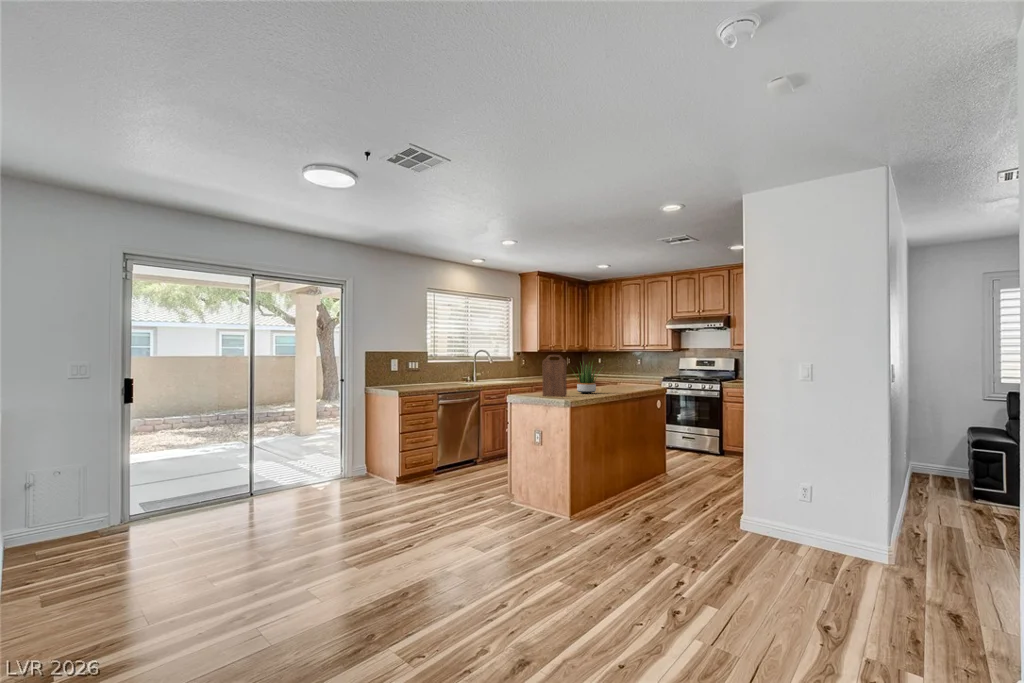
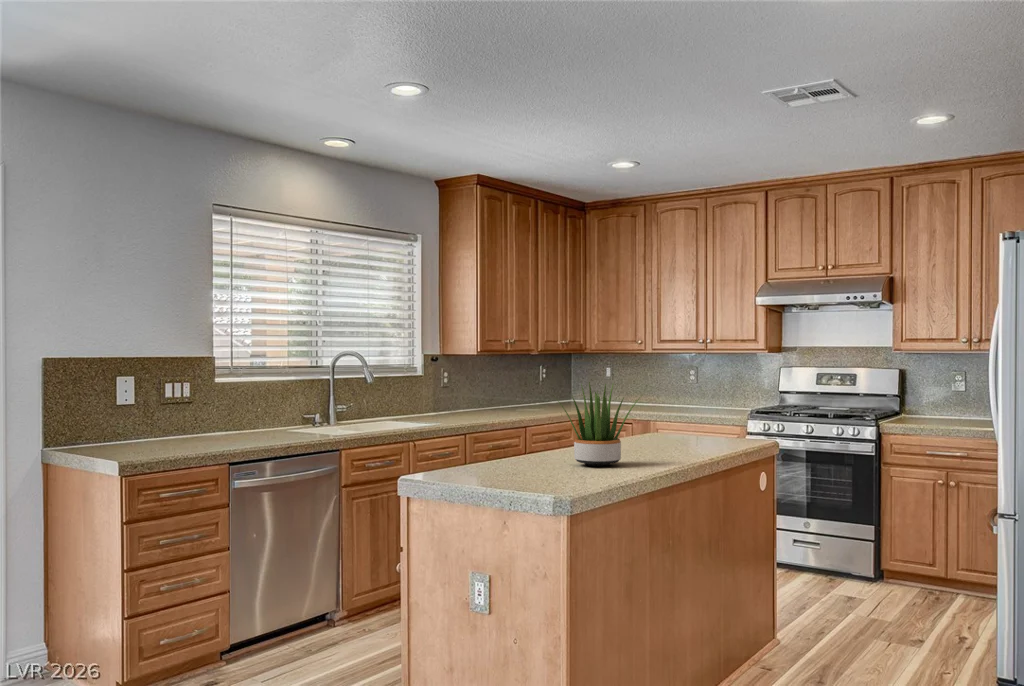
cutting board: present [542,355,567,396] -> none [487,371,550,479]

